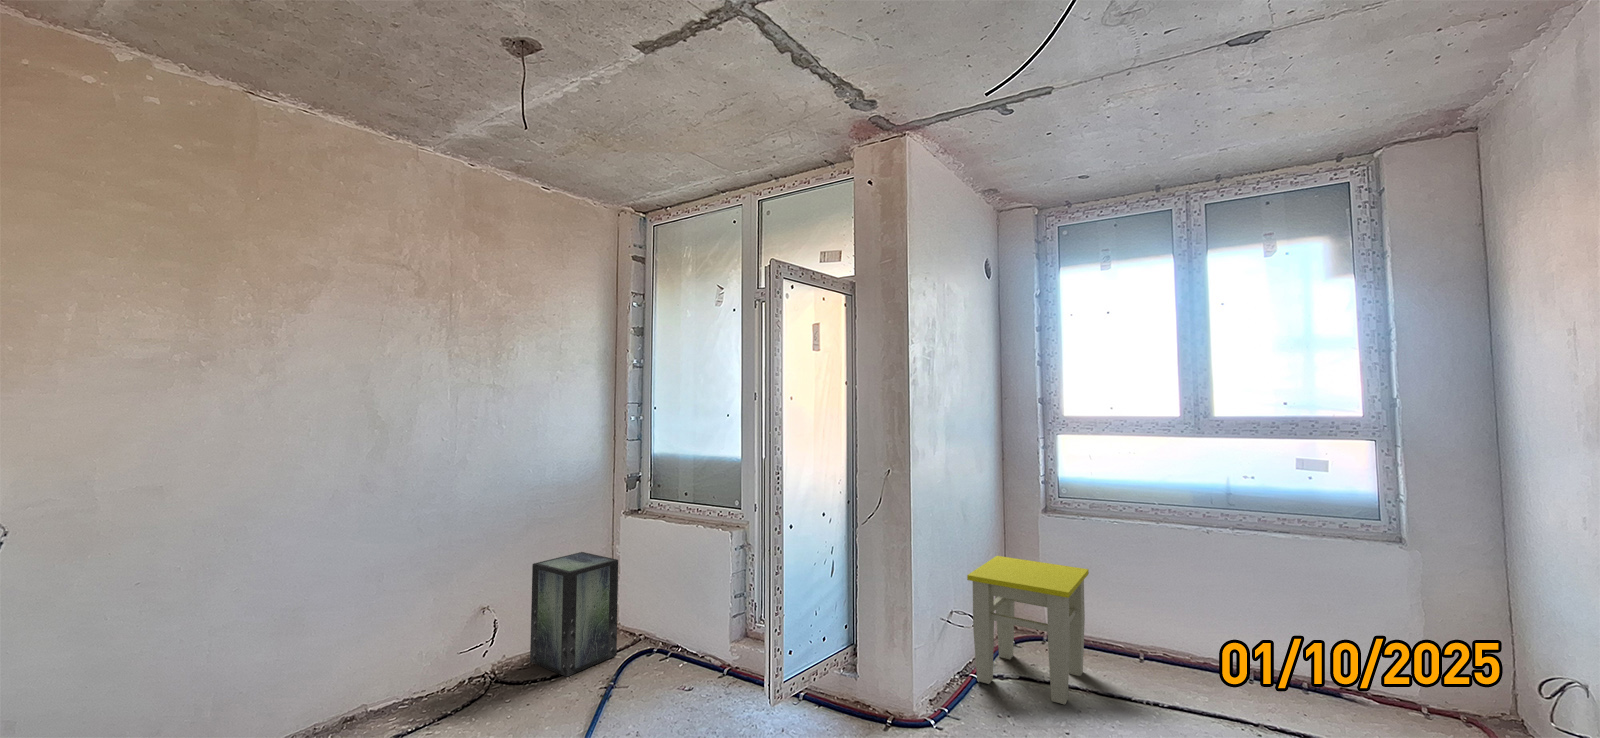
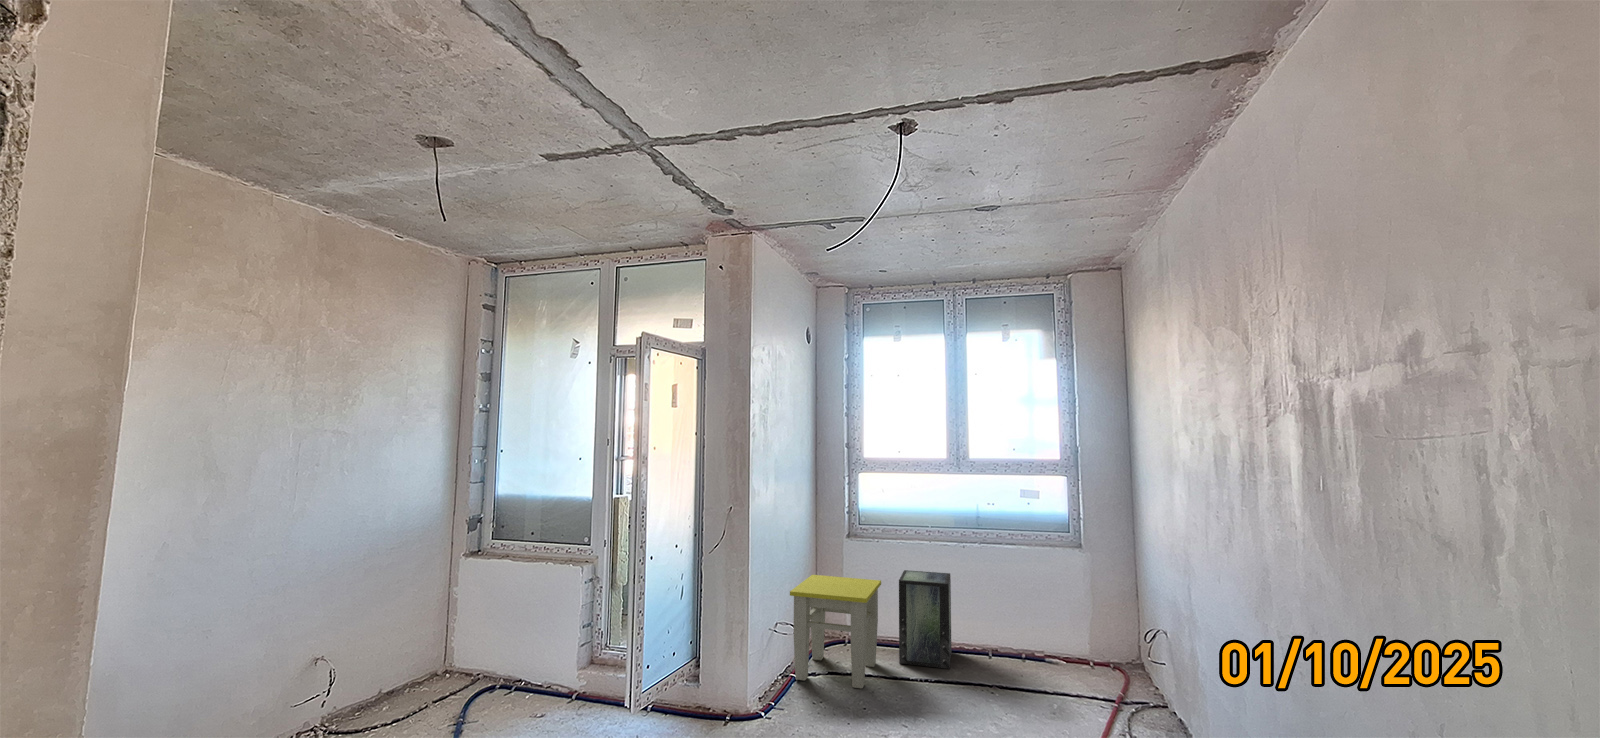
storage box: present [530,552,618,677] -> present [899,570,952,669]

